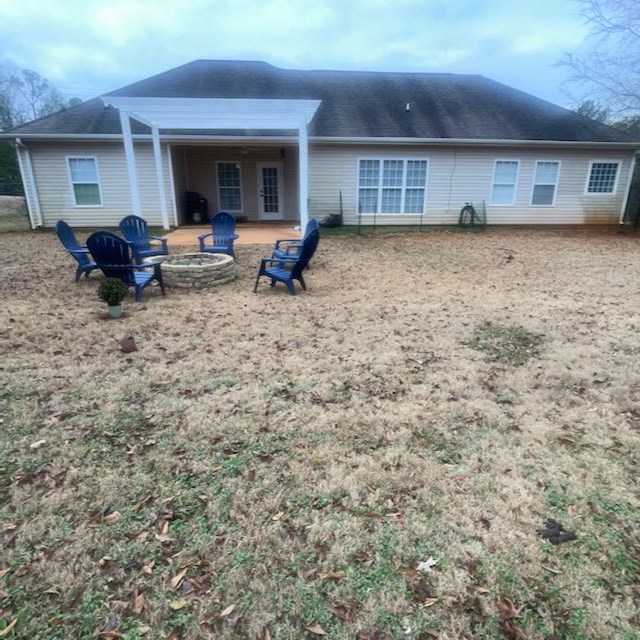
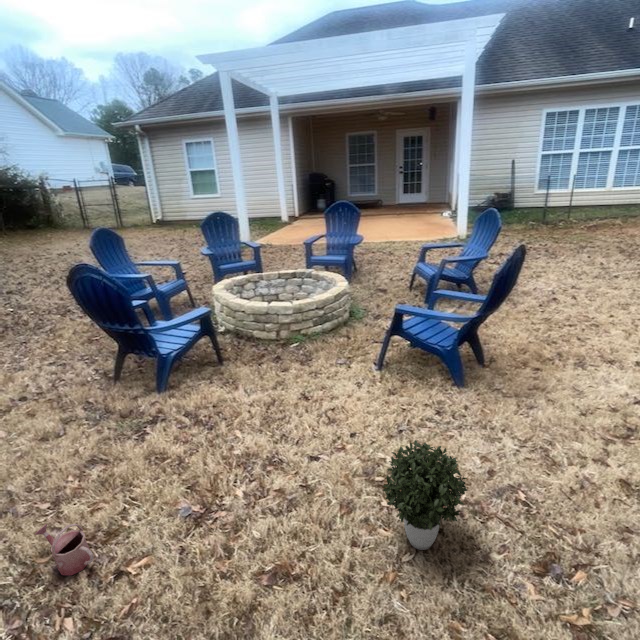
potted plant: present [96,277,128,318] -> present [383,440,467,550]

